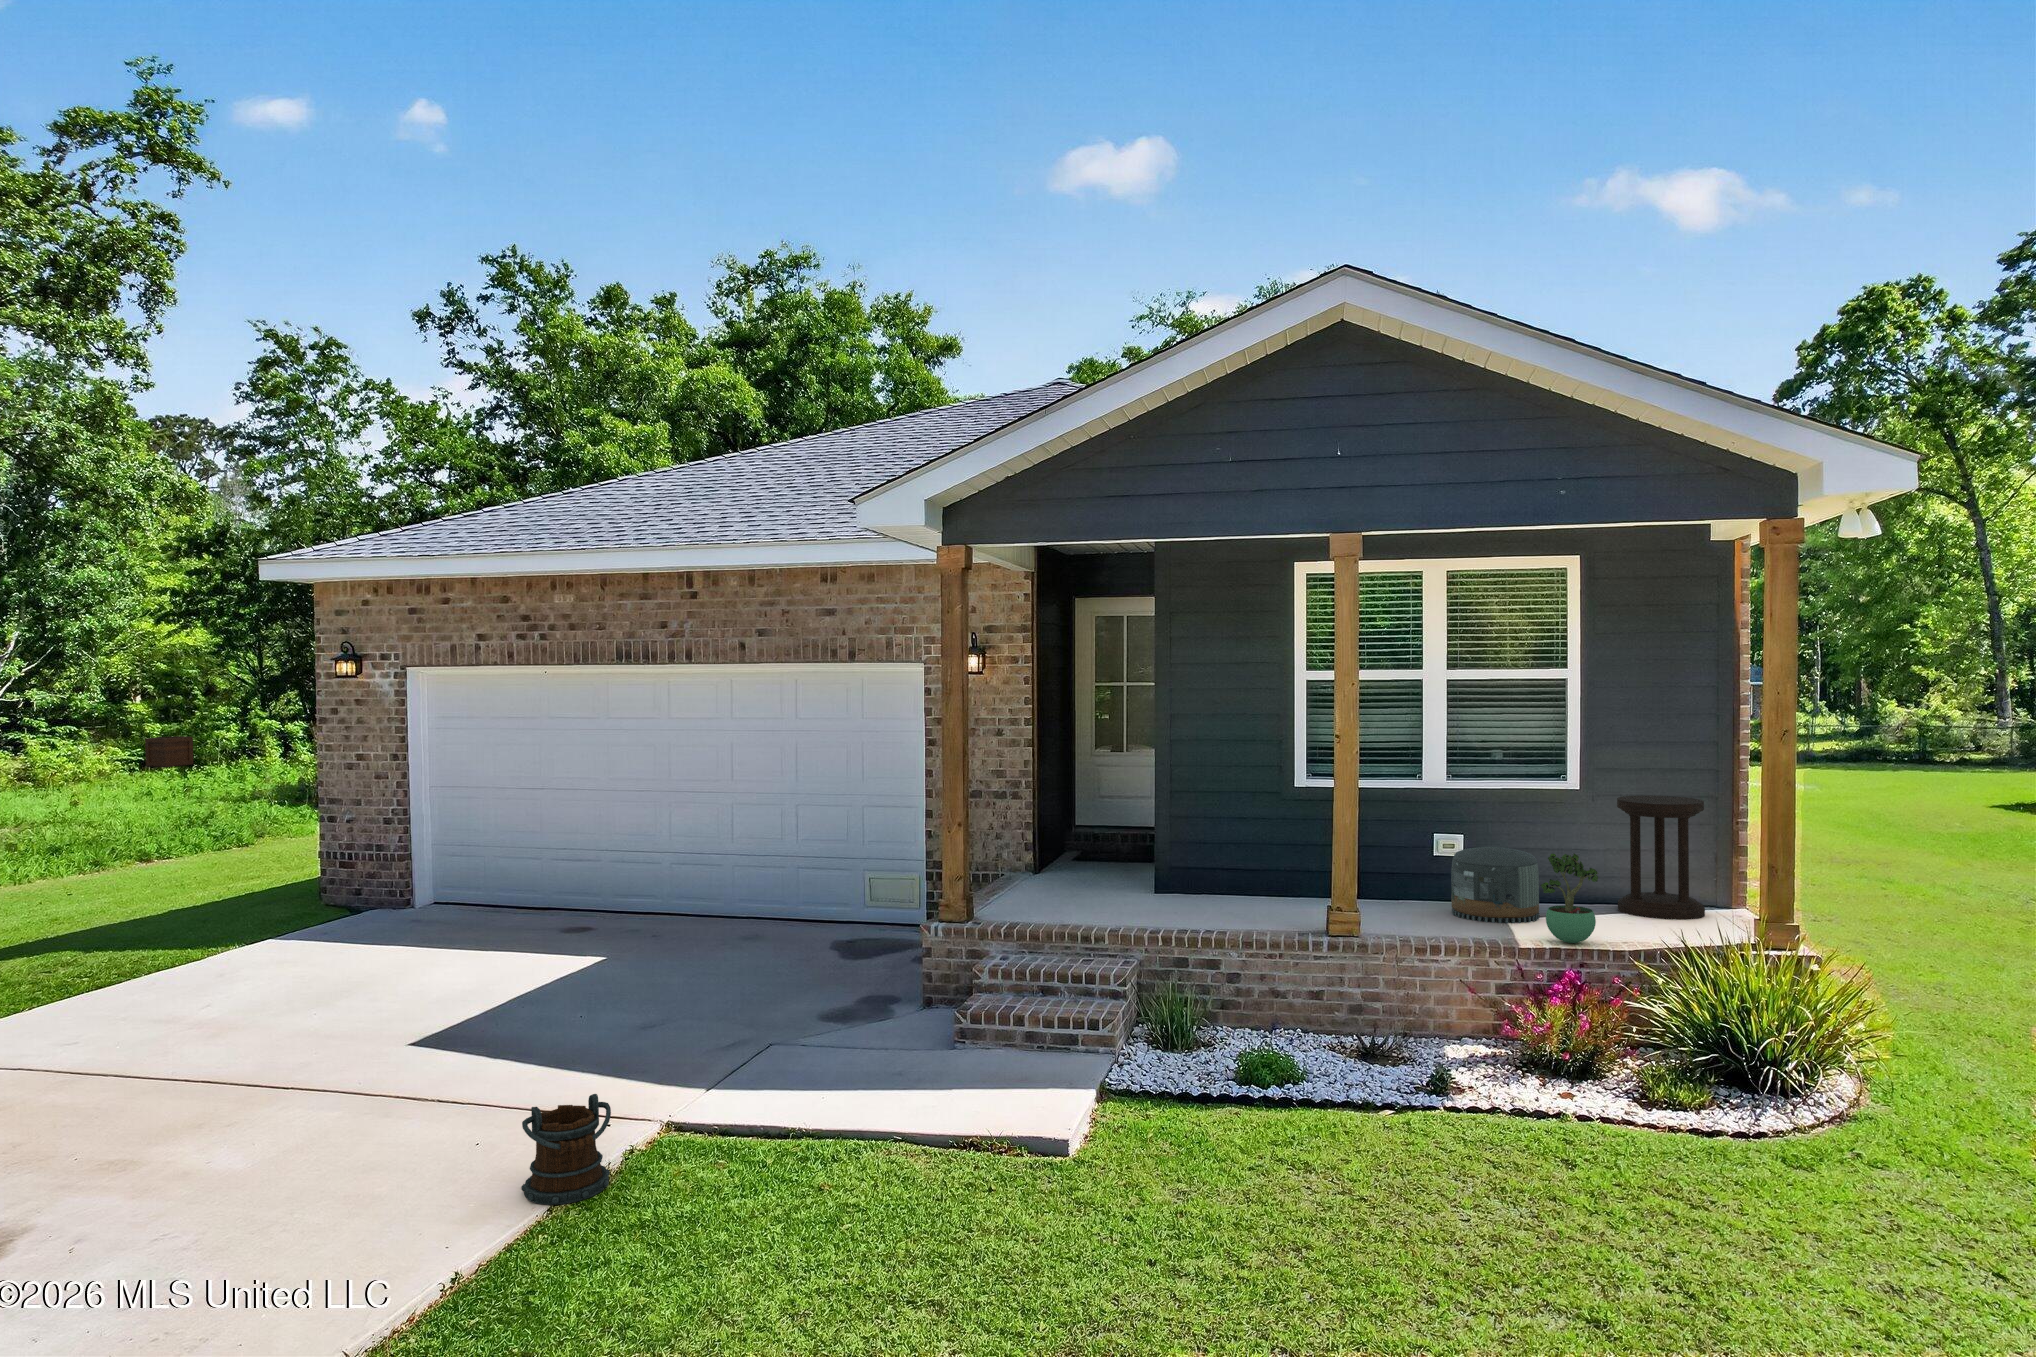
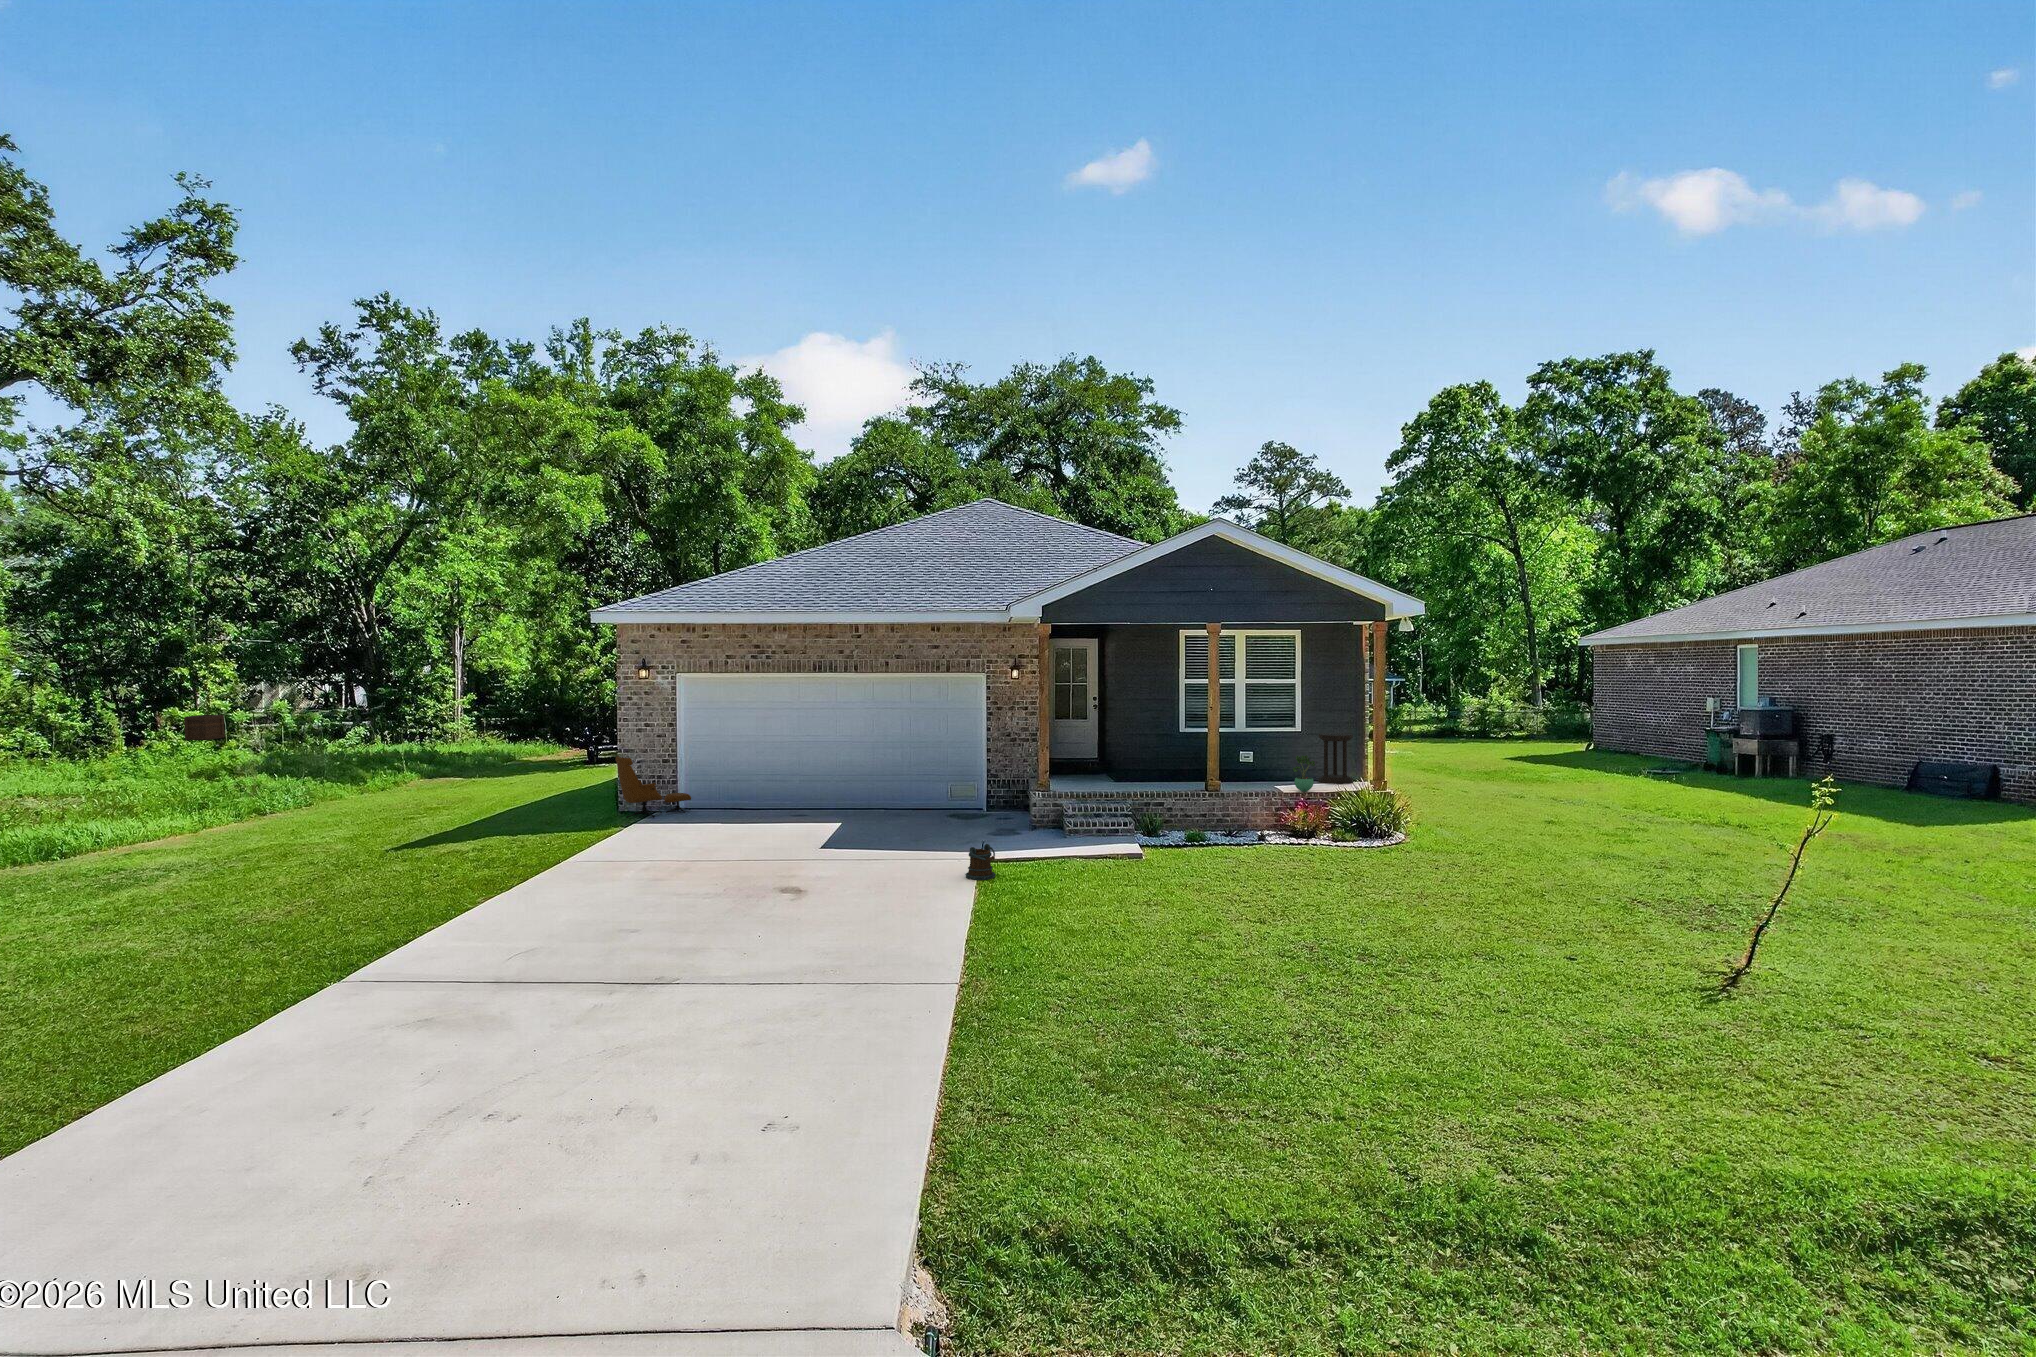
lounge chair: none [266,810,422,923] -> present [616,756,691,818]
pouf: present [1451,847,1539,923] -> none [1253,756,1289,787]

